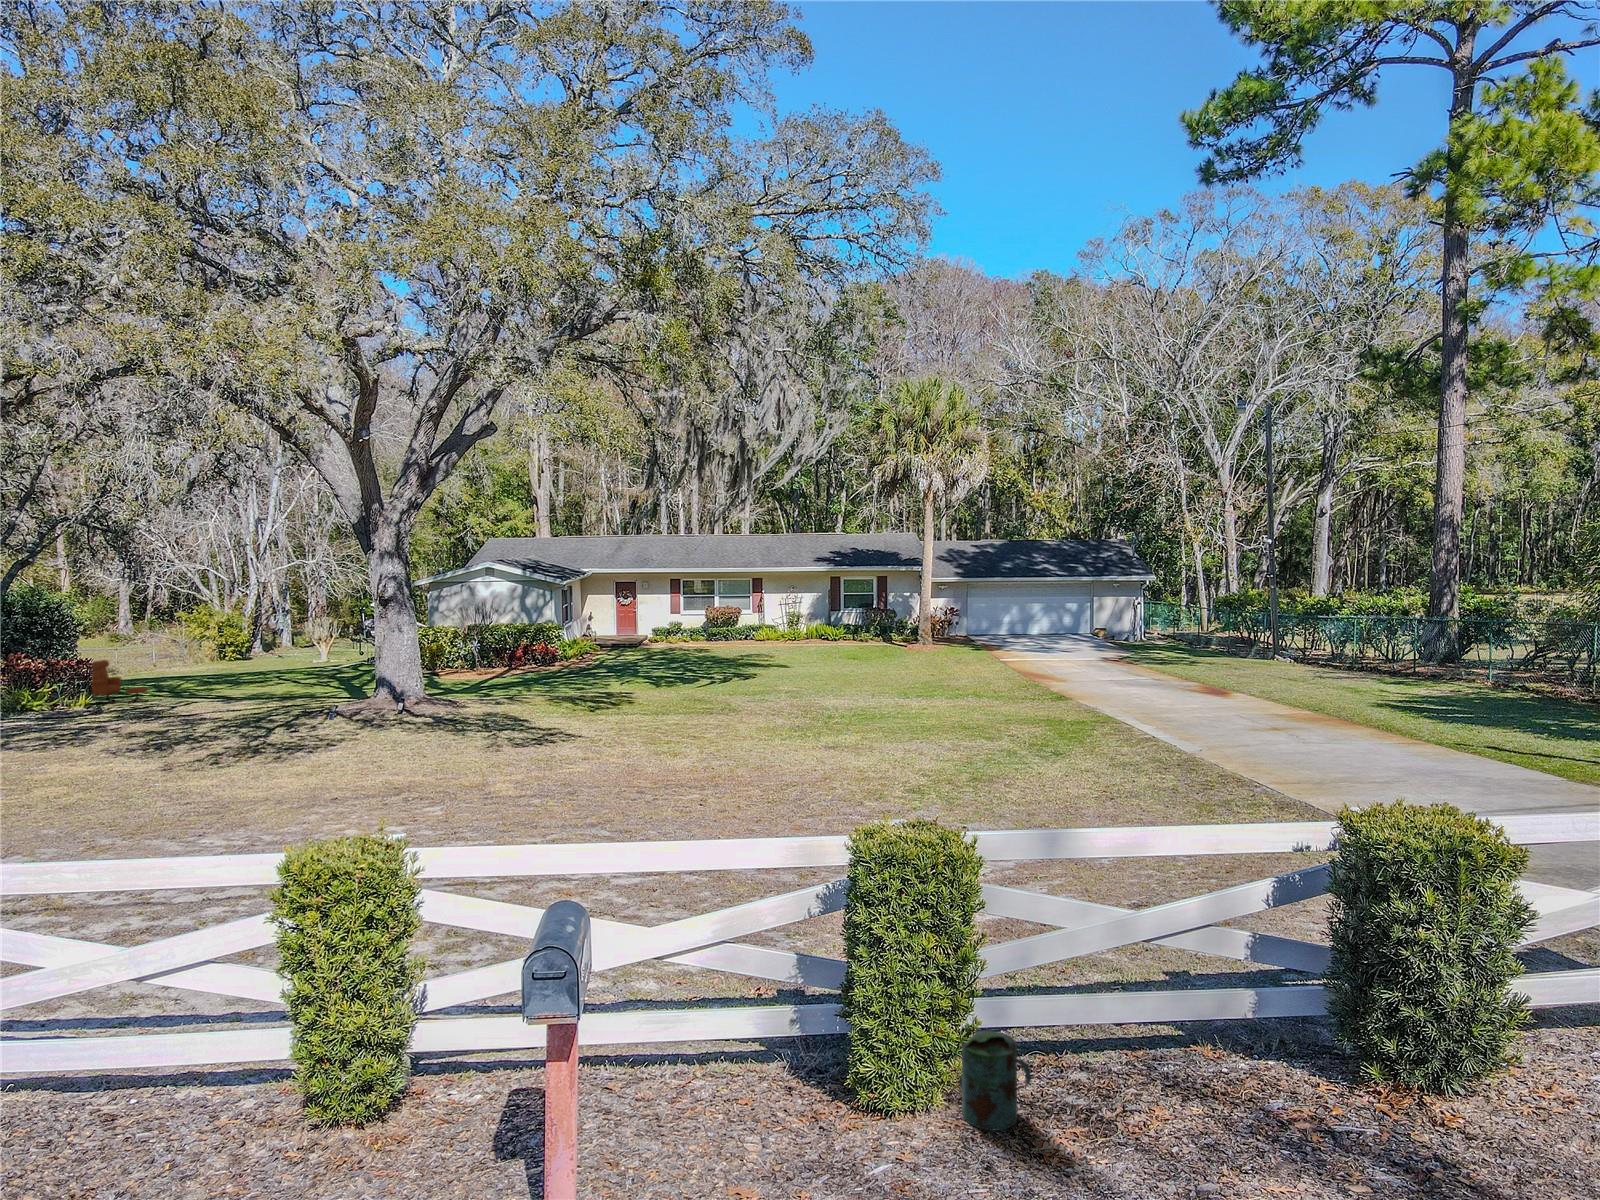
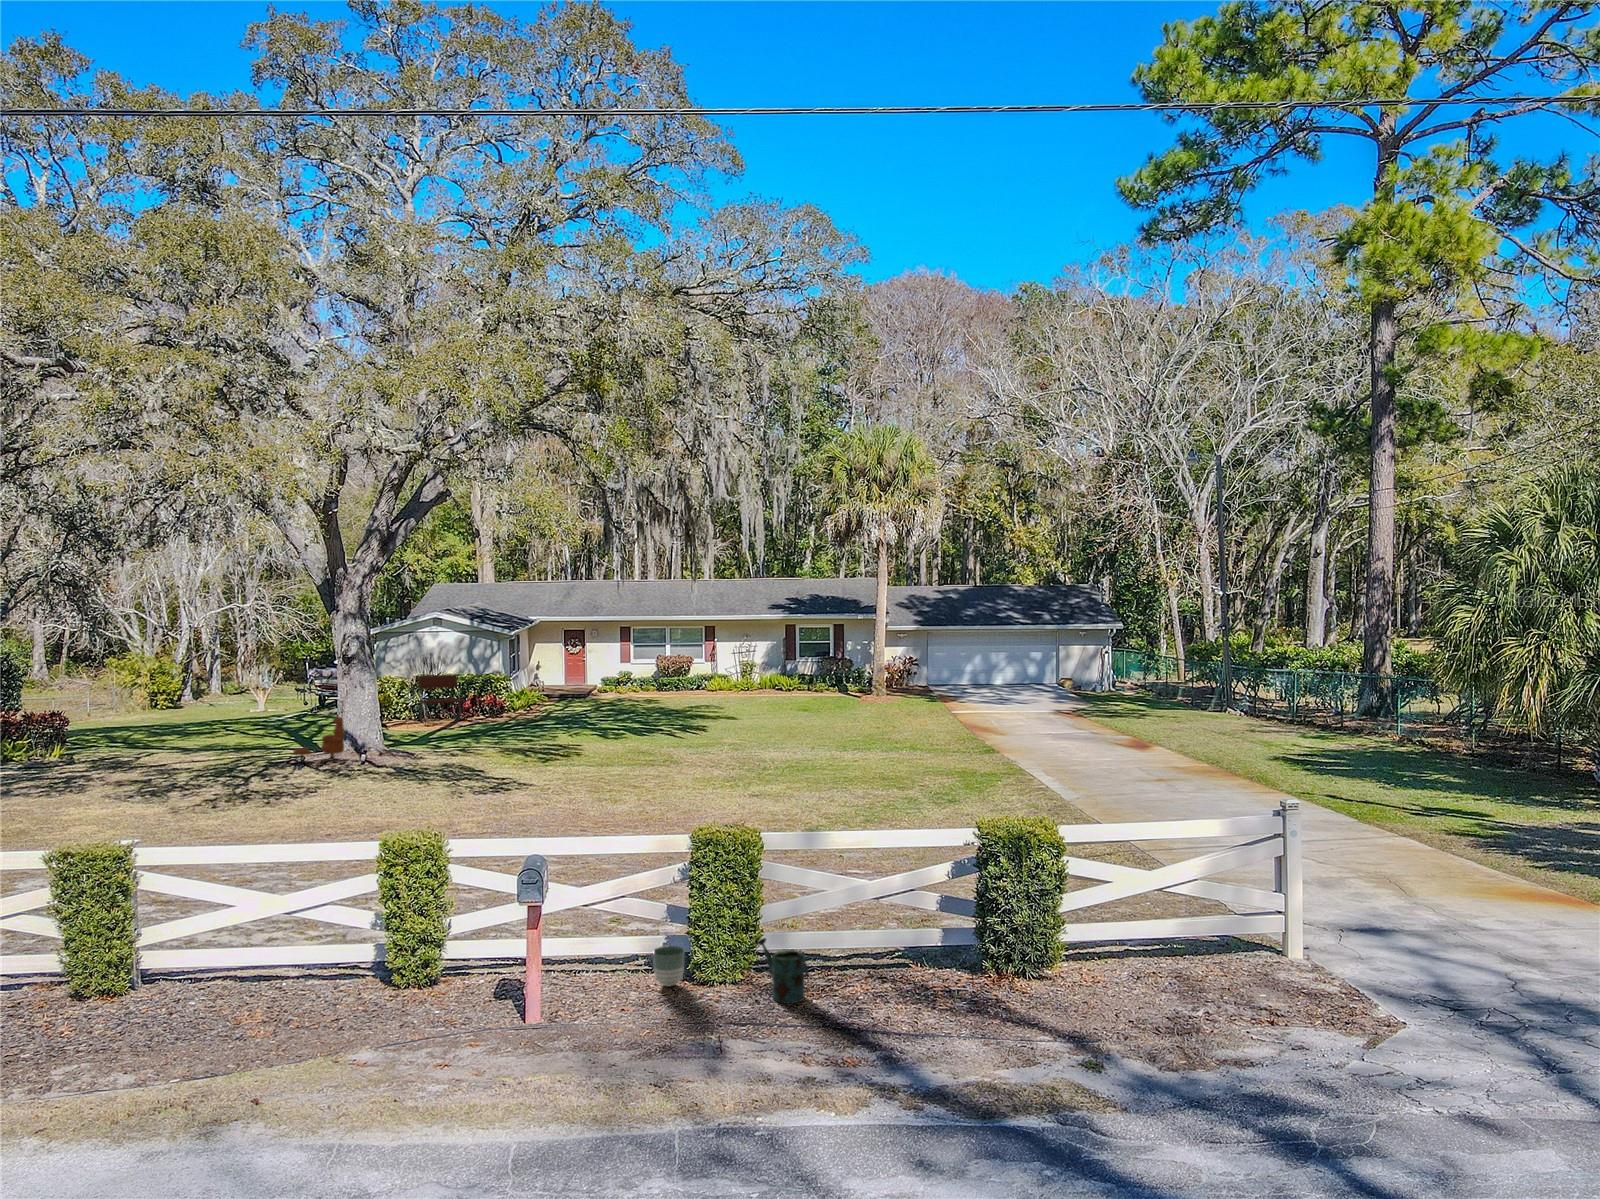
bench: none [471,624,518,669] -> present [418,674,465,721]
lounge chair: present [91,660,148,704] -> present [293,716,344,765]
planter: none [754,1011,806,1082] -> present [653,946,685,986]

